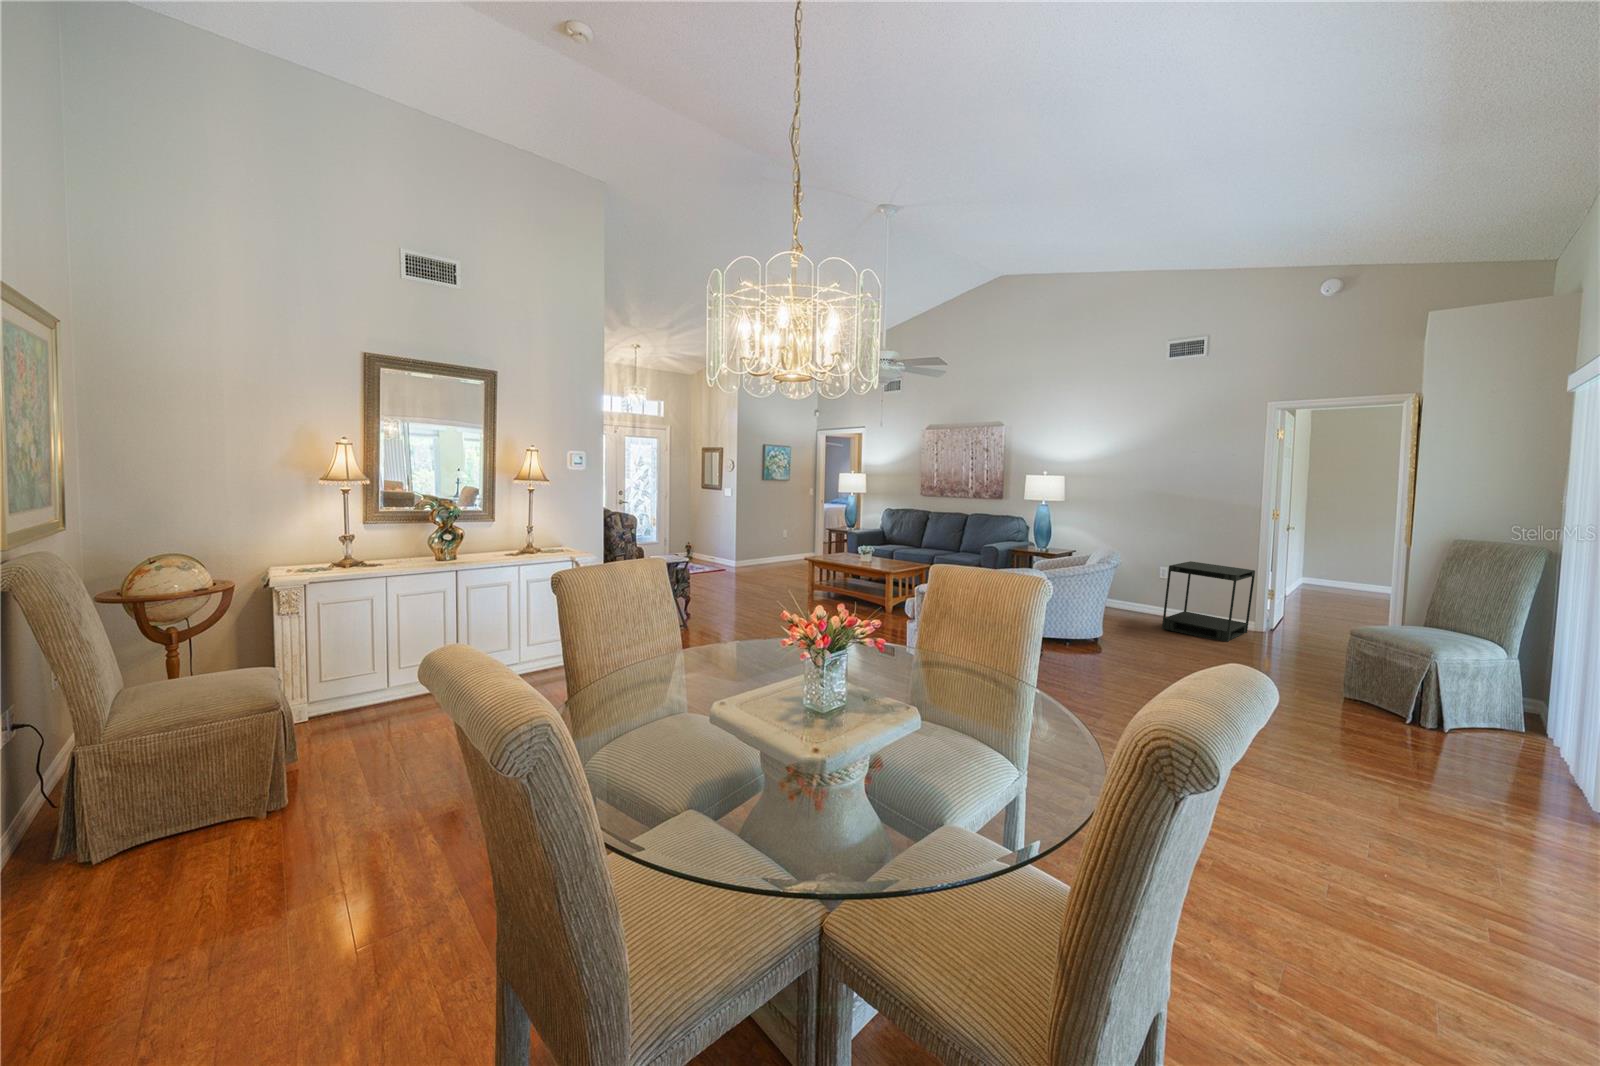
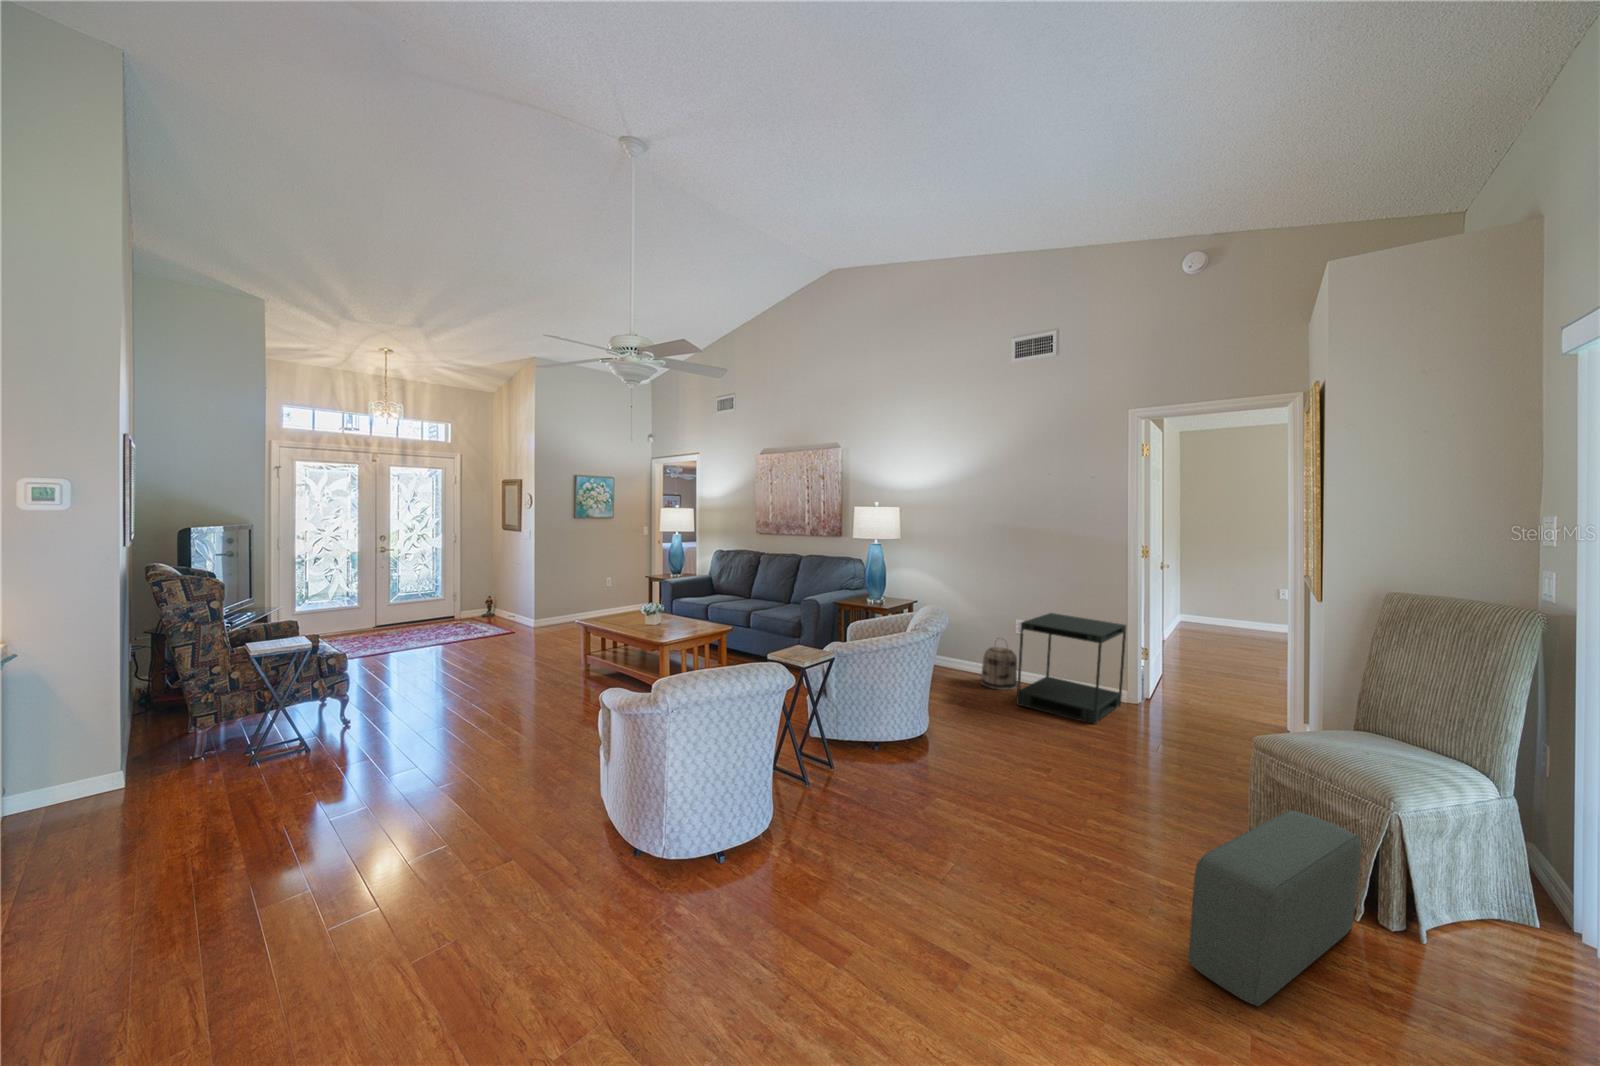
basket: none [1128,581,1160,621] -> present [981,647,1017,690]
pouf: none [1299,662,1411,745] -> present [1188,810,1361,1006]

